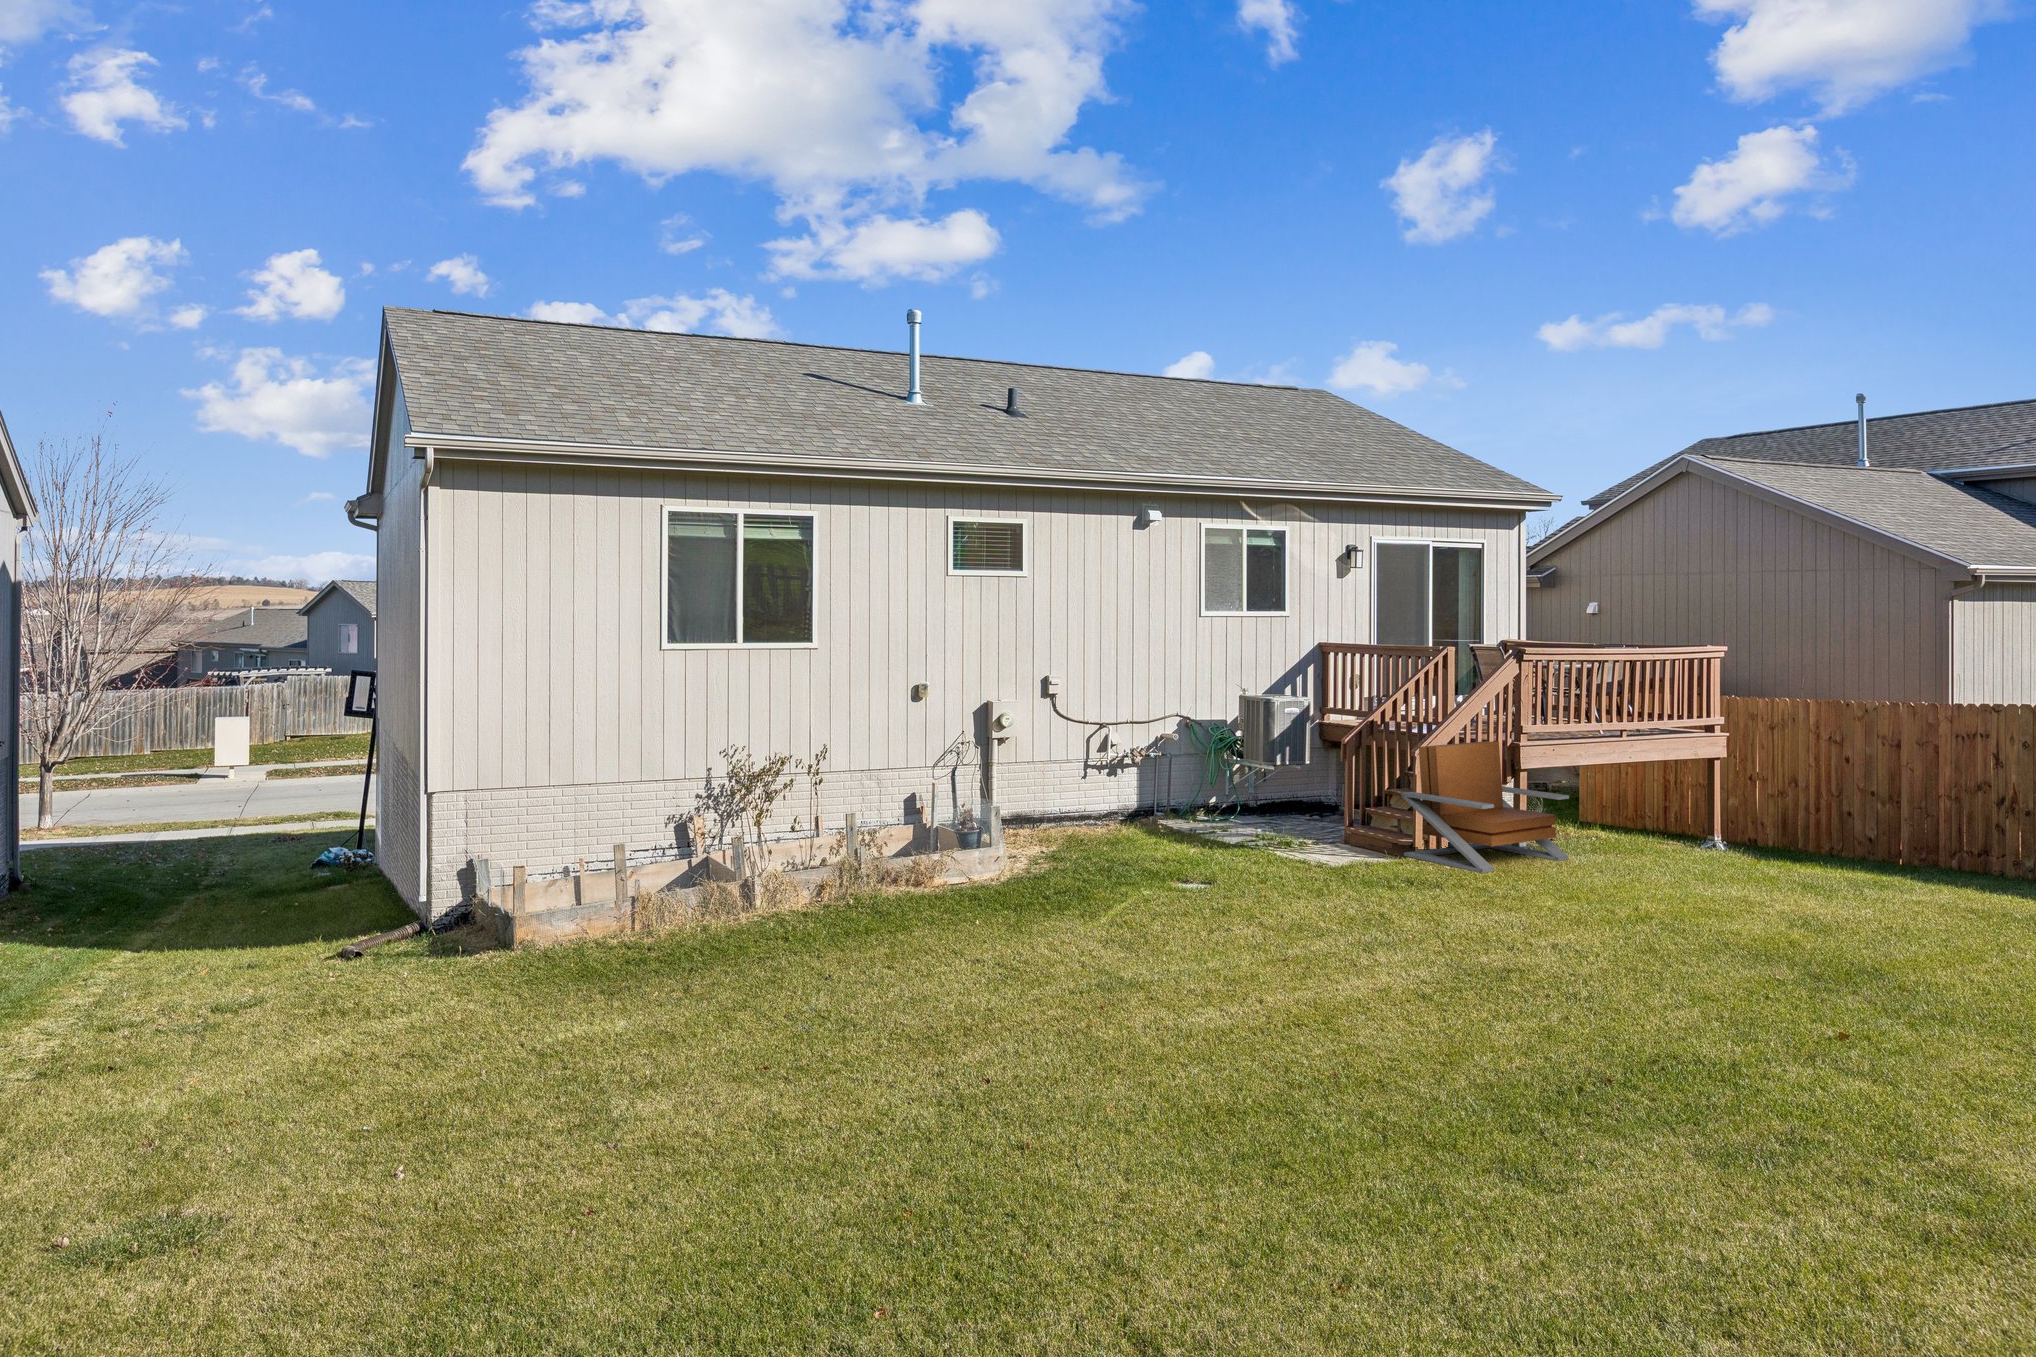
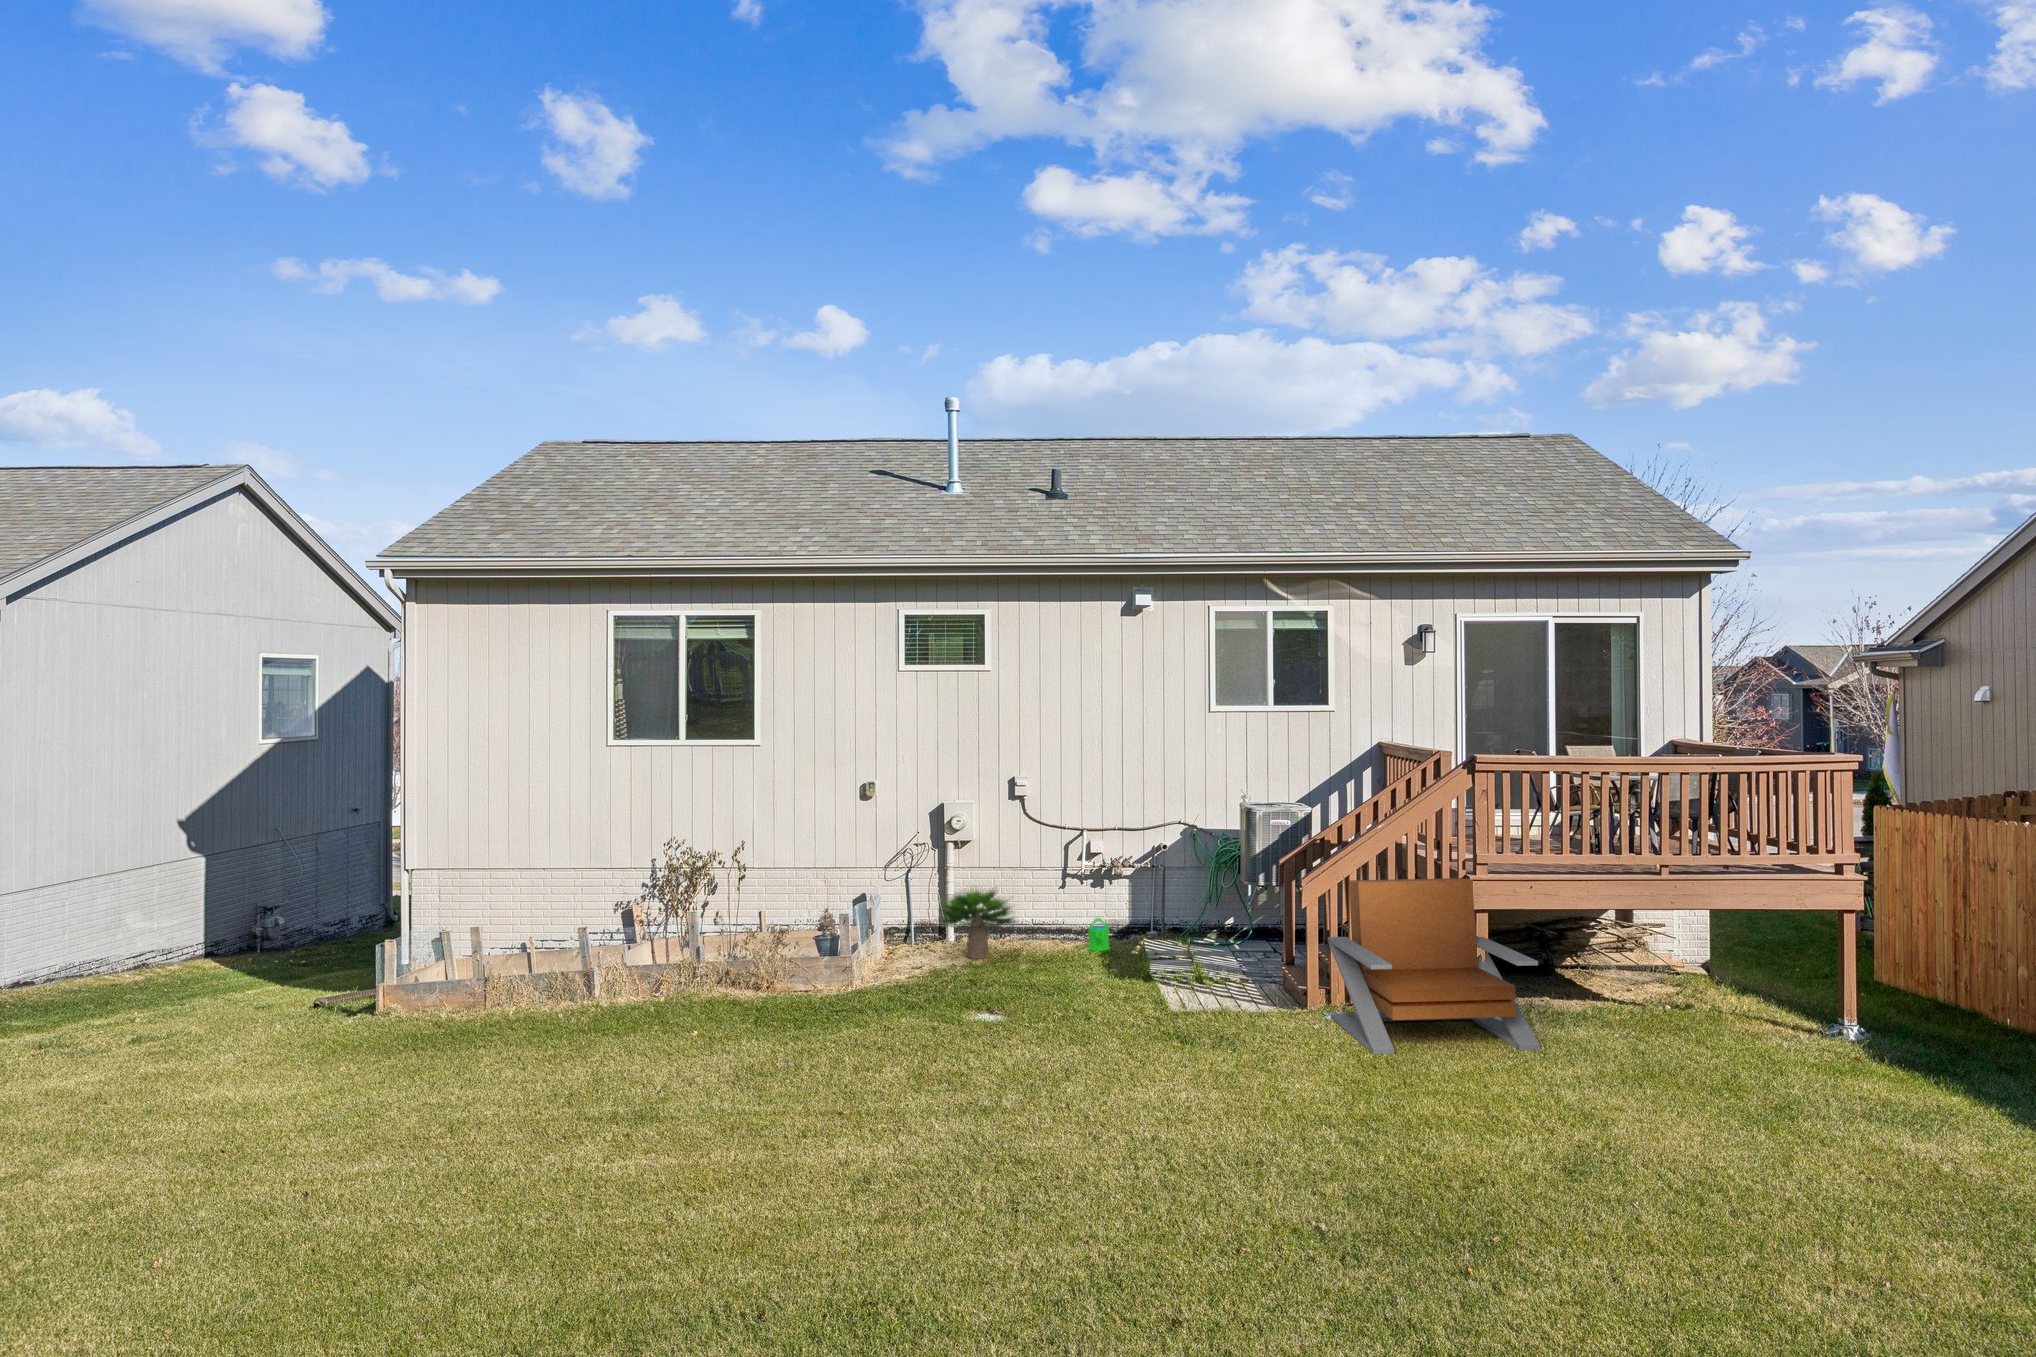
potted plant: none [992,775,1073,845] -> present [939,888,1014,959]
watering can: none [1107,802,1131,831] -> present [1088,918,1109,951]

